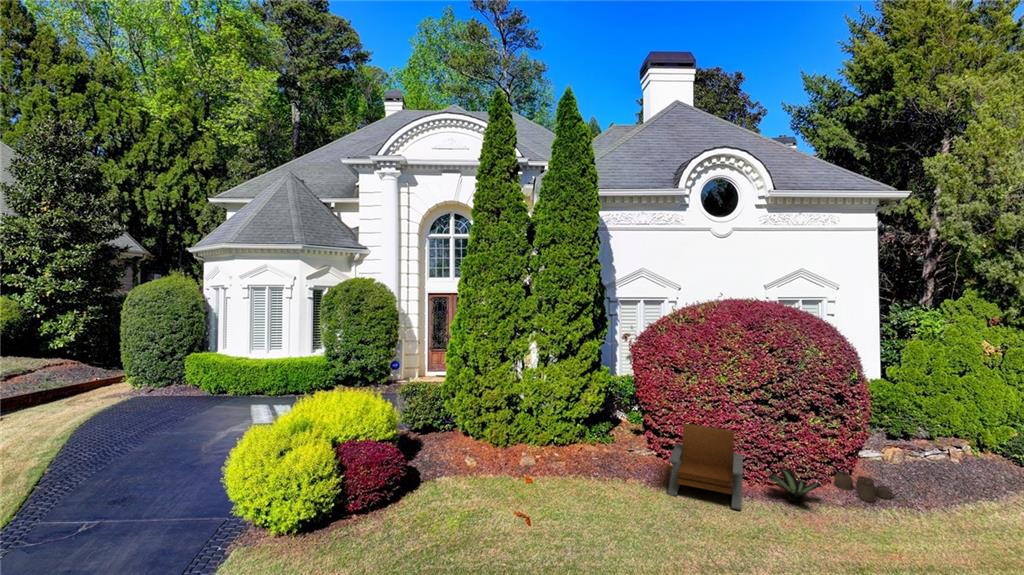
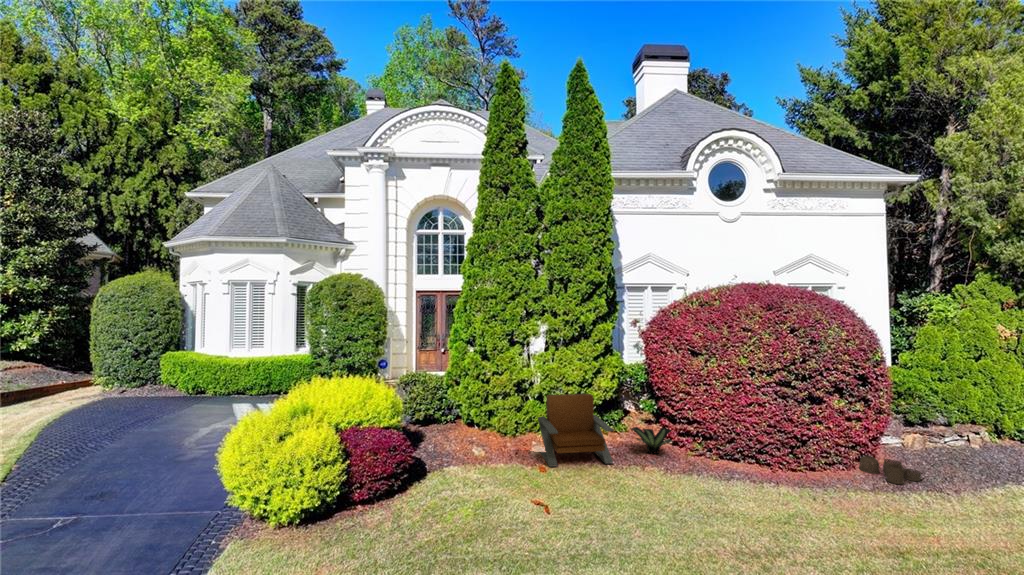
lounge chair: present [668,423,743,510] -> present [538,394,613,467]
potted plant: present [768,469,822,503] -> present [631,427,672,454]

